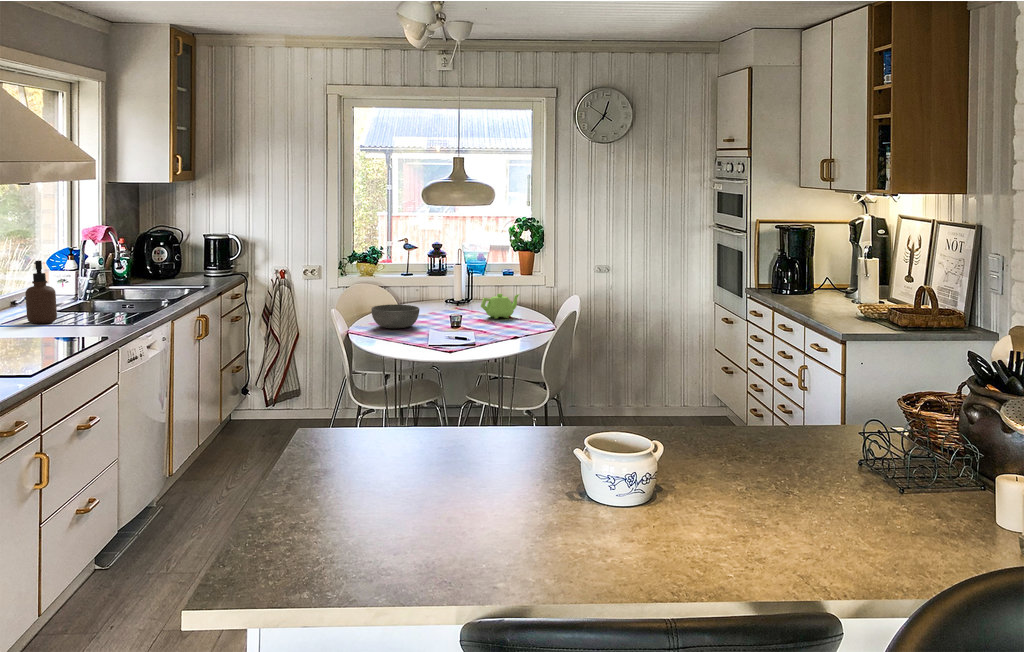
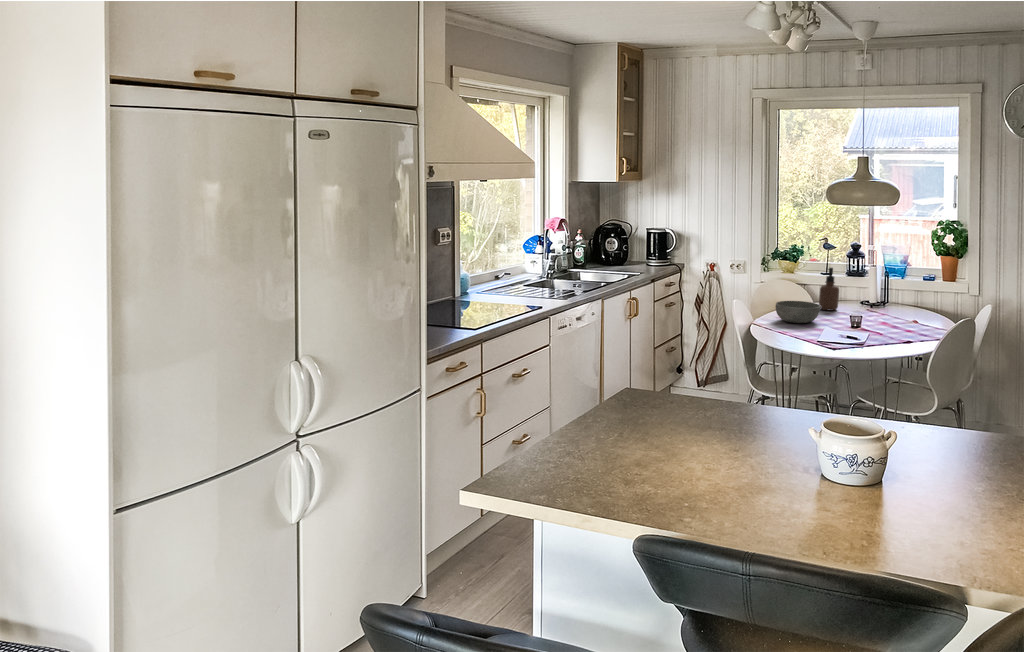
soap dispenser: present [25,261,57,324] -> present [819,268,839,311]
teapot: present [481,294,520,319] -> none [884,298,928,322]

